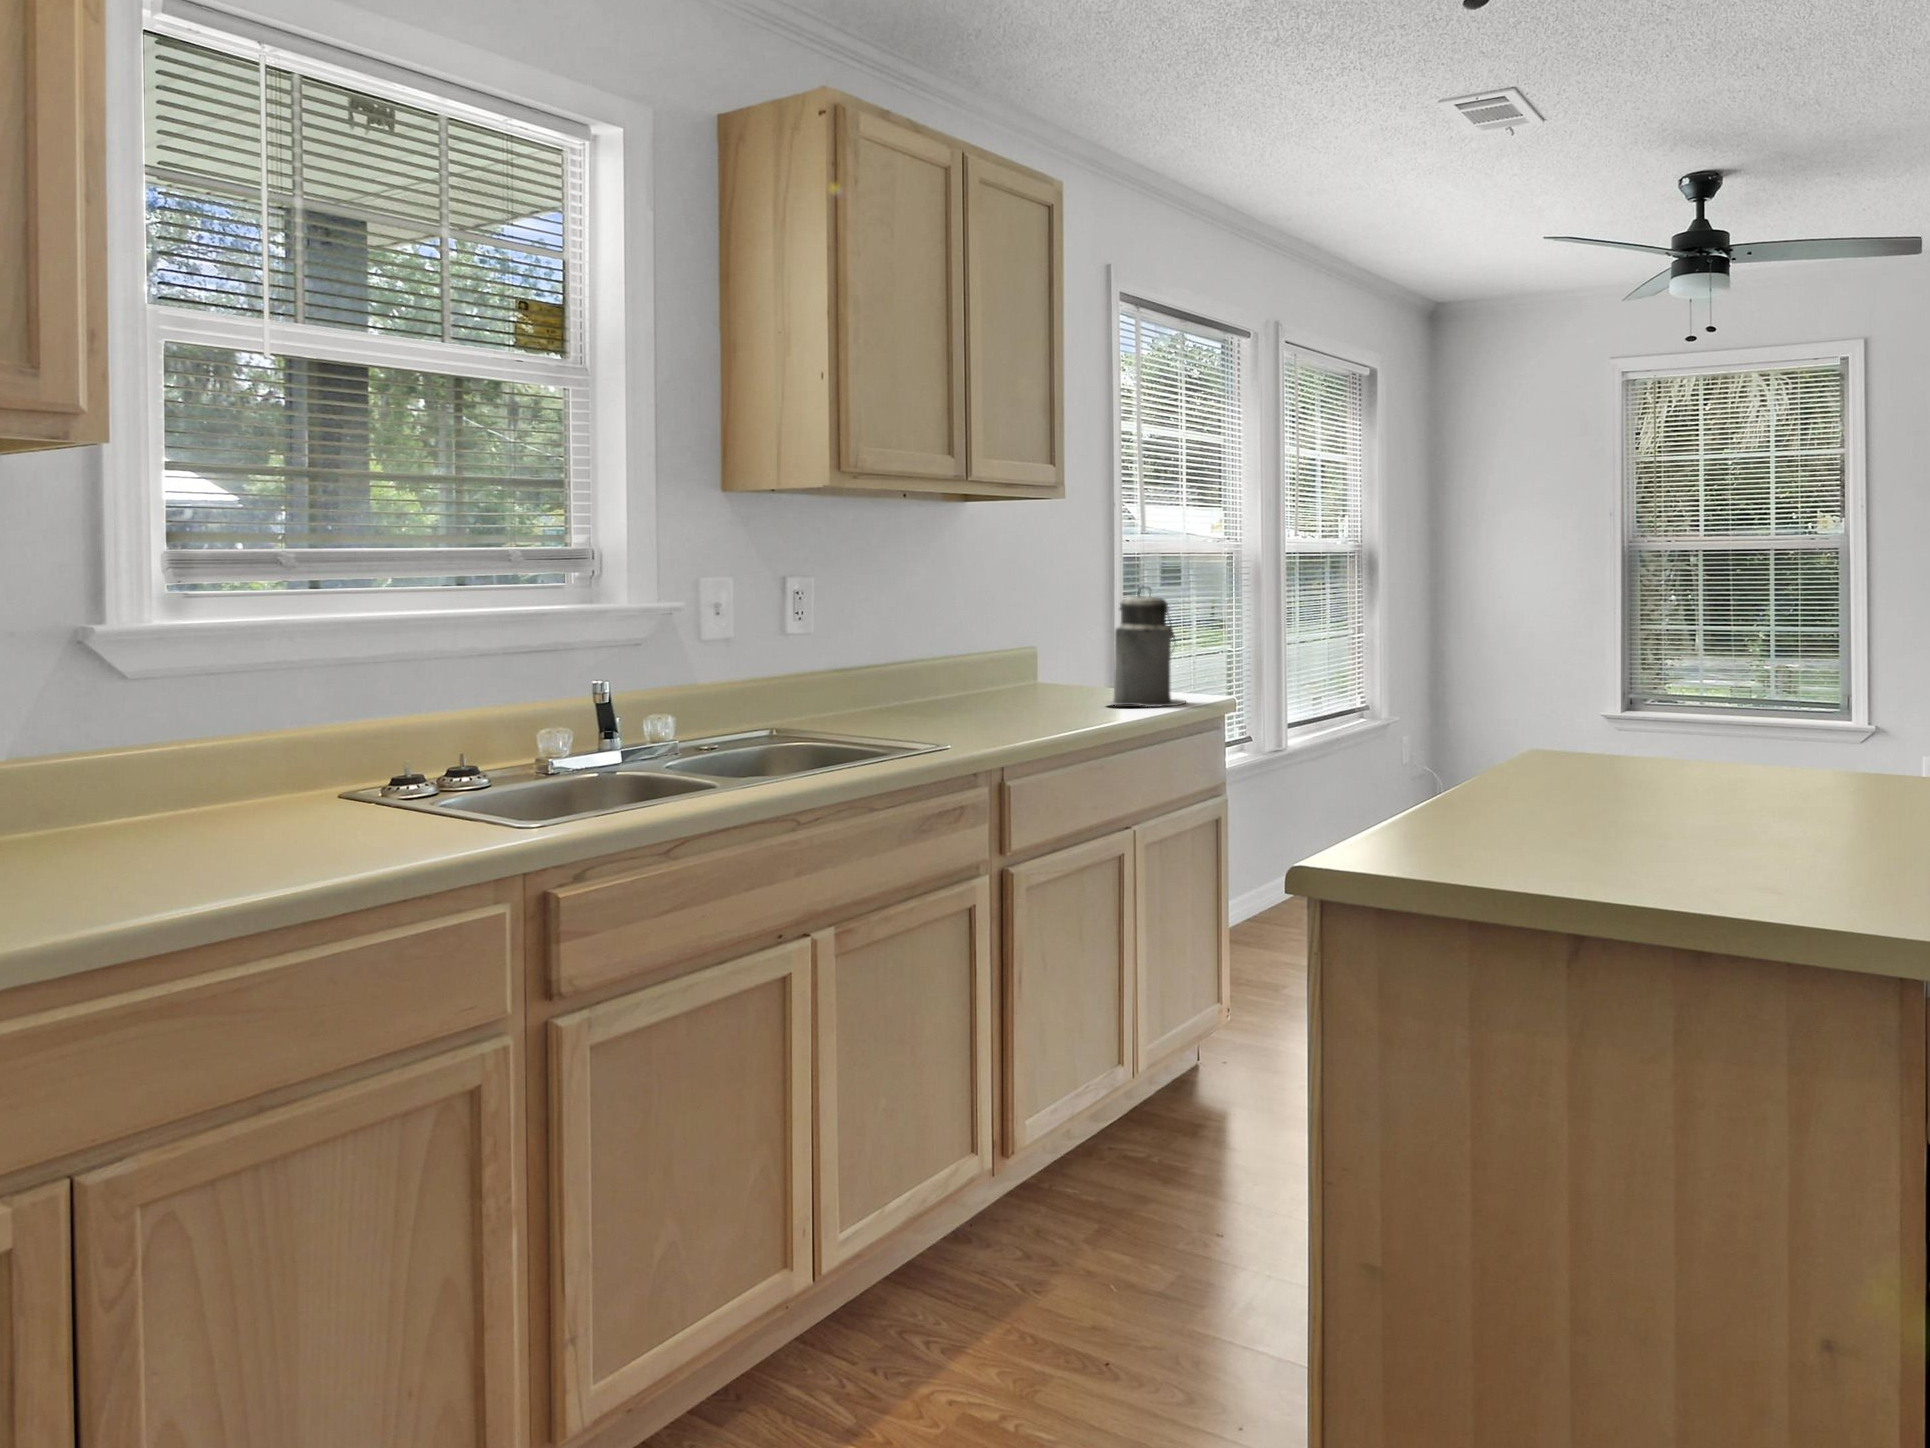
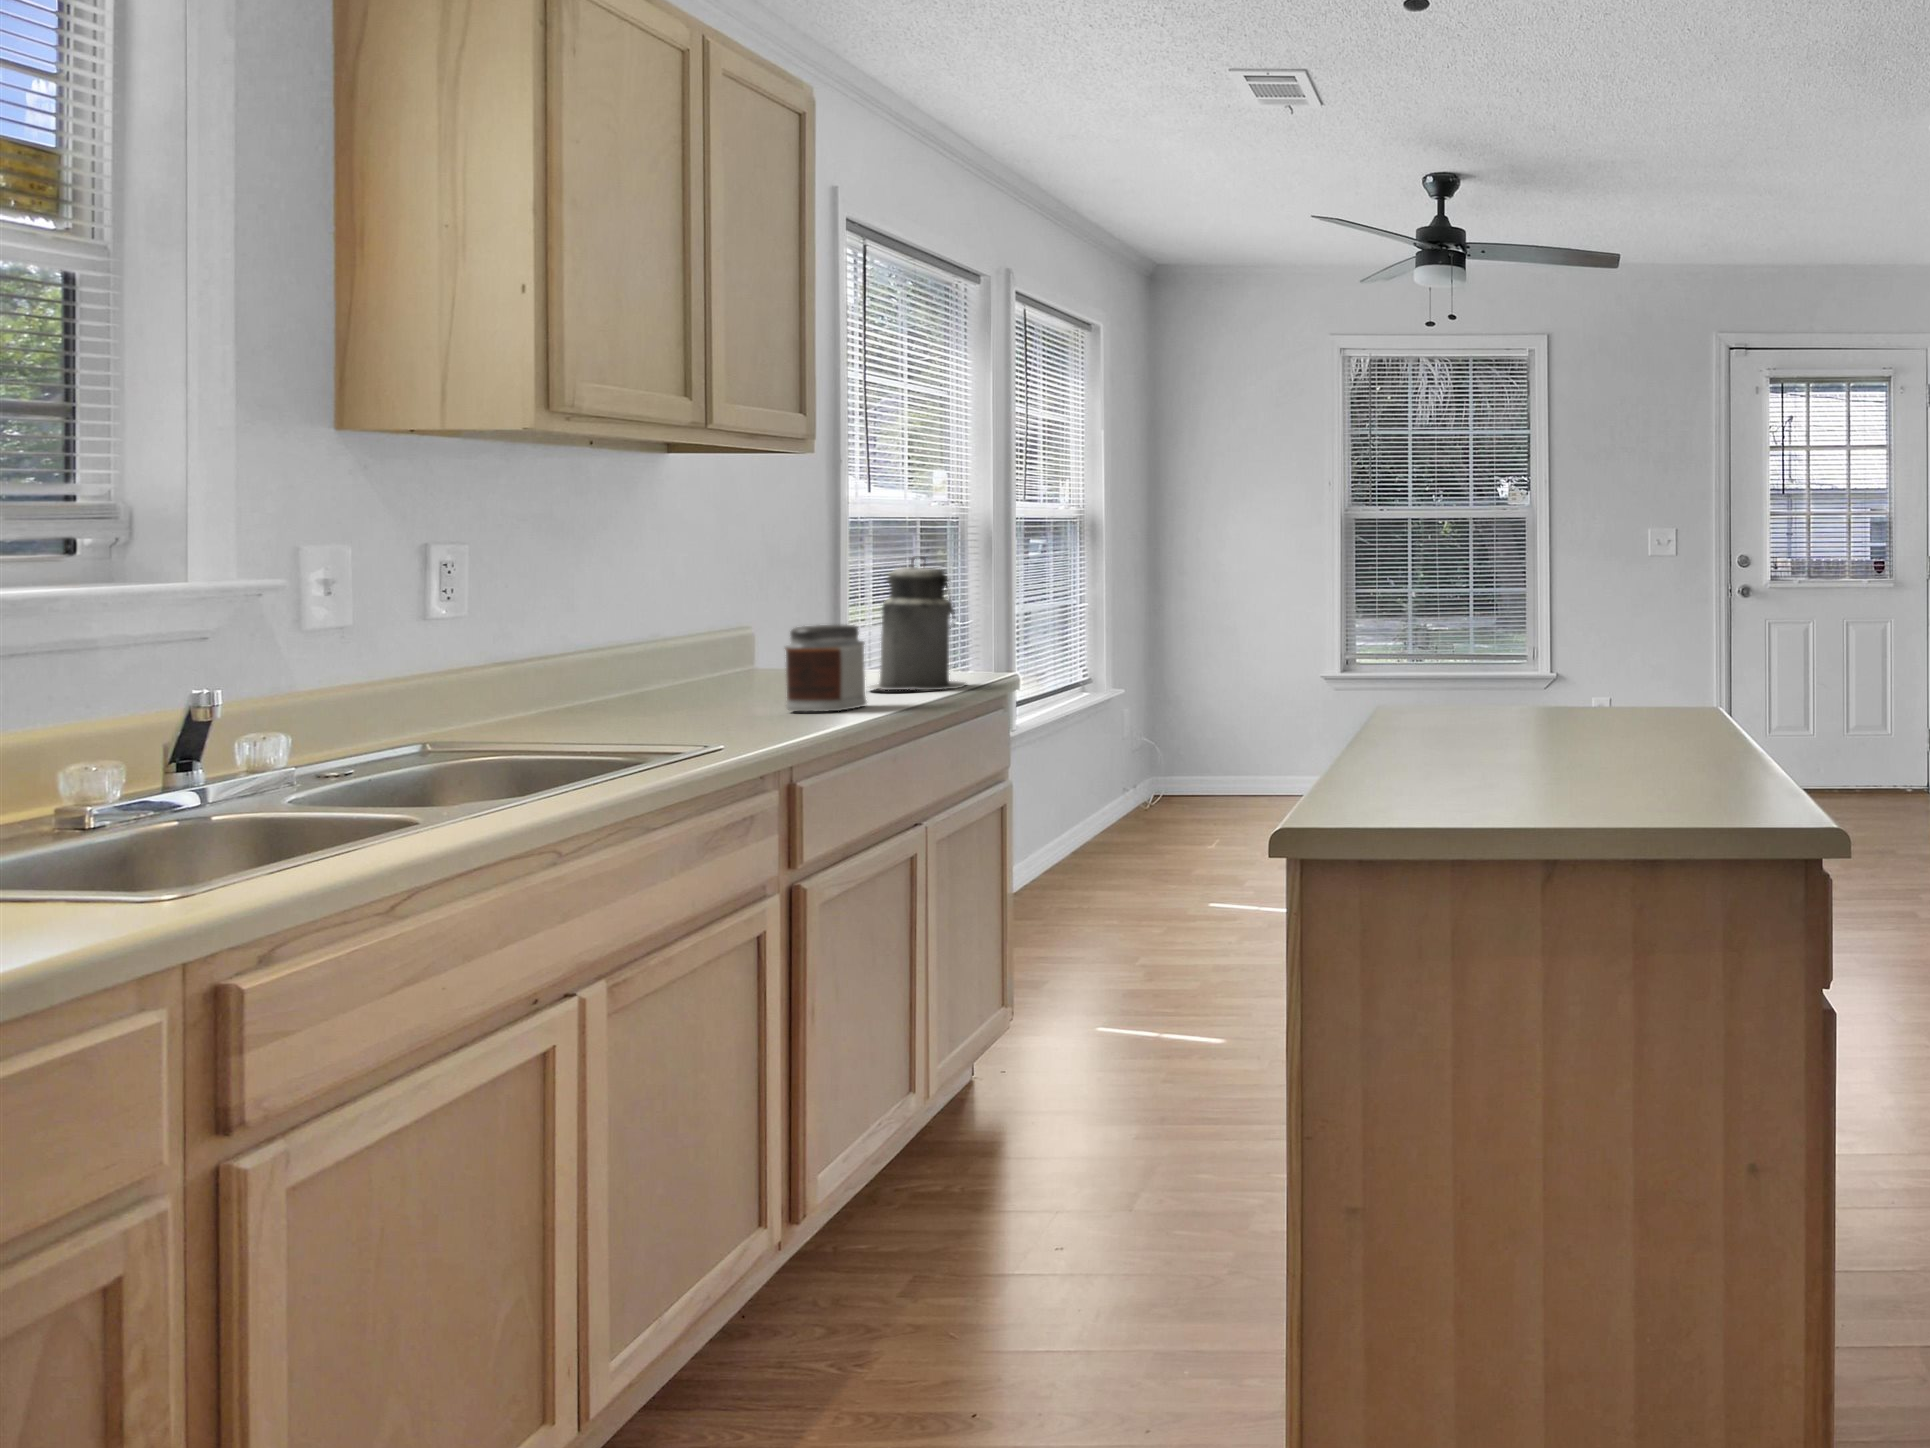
jar: none [1023,647,1090,721] -> present [785,625,867,712]

